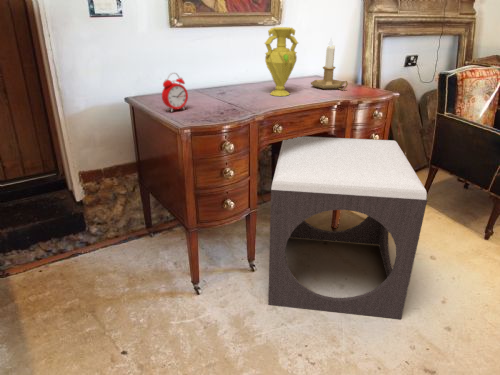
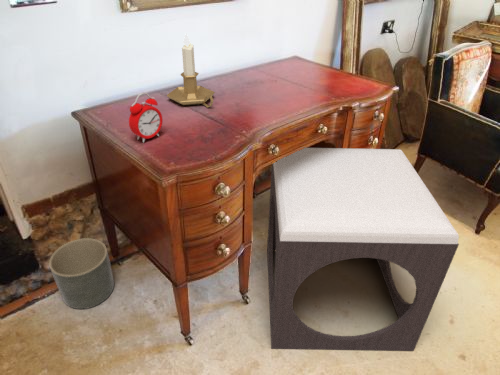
vase: present [265,27,298,96] -> none [249,14,291,101]
candlestick: present [311,38,348,90] -> present [167,33,215,108]
planter: none [94,208,144,264] -> present [49,238,114,309]

